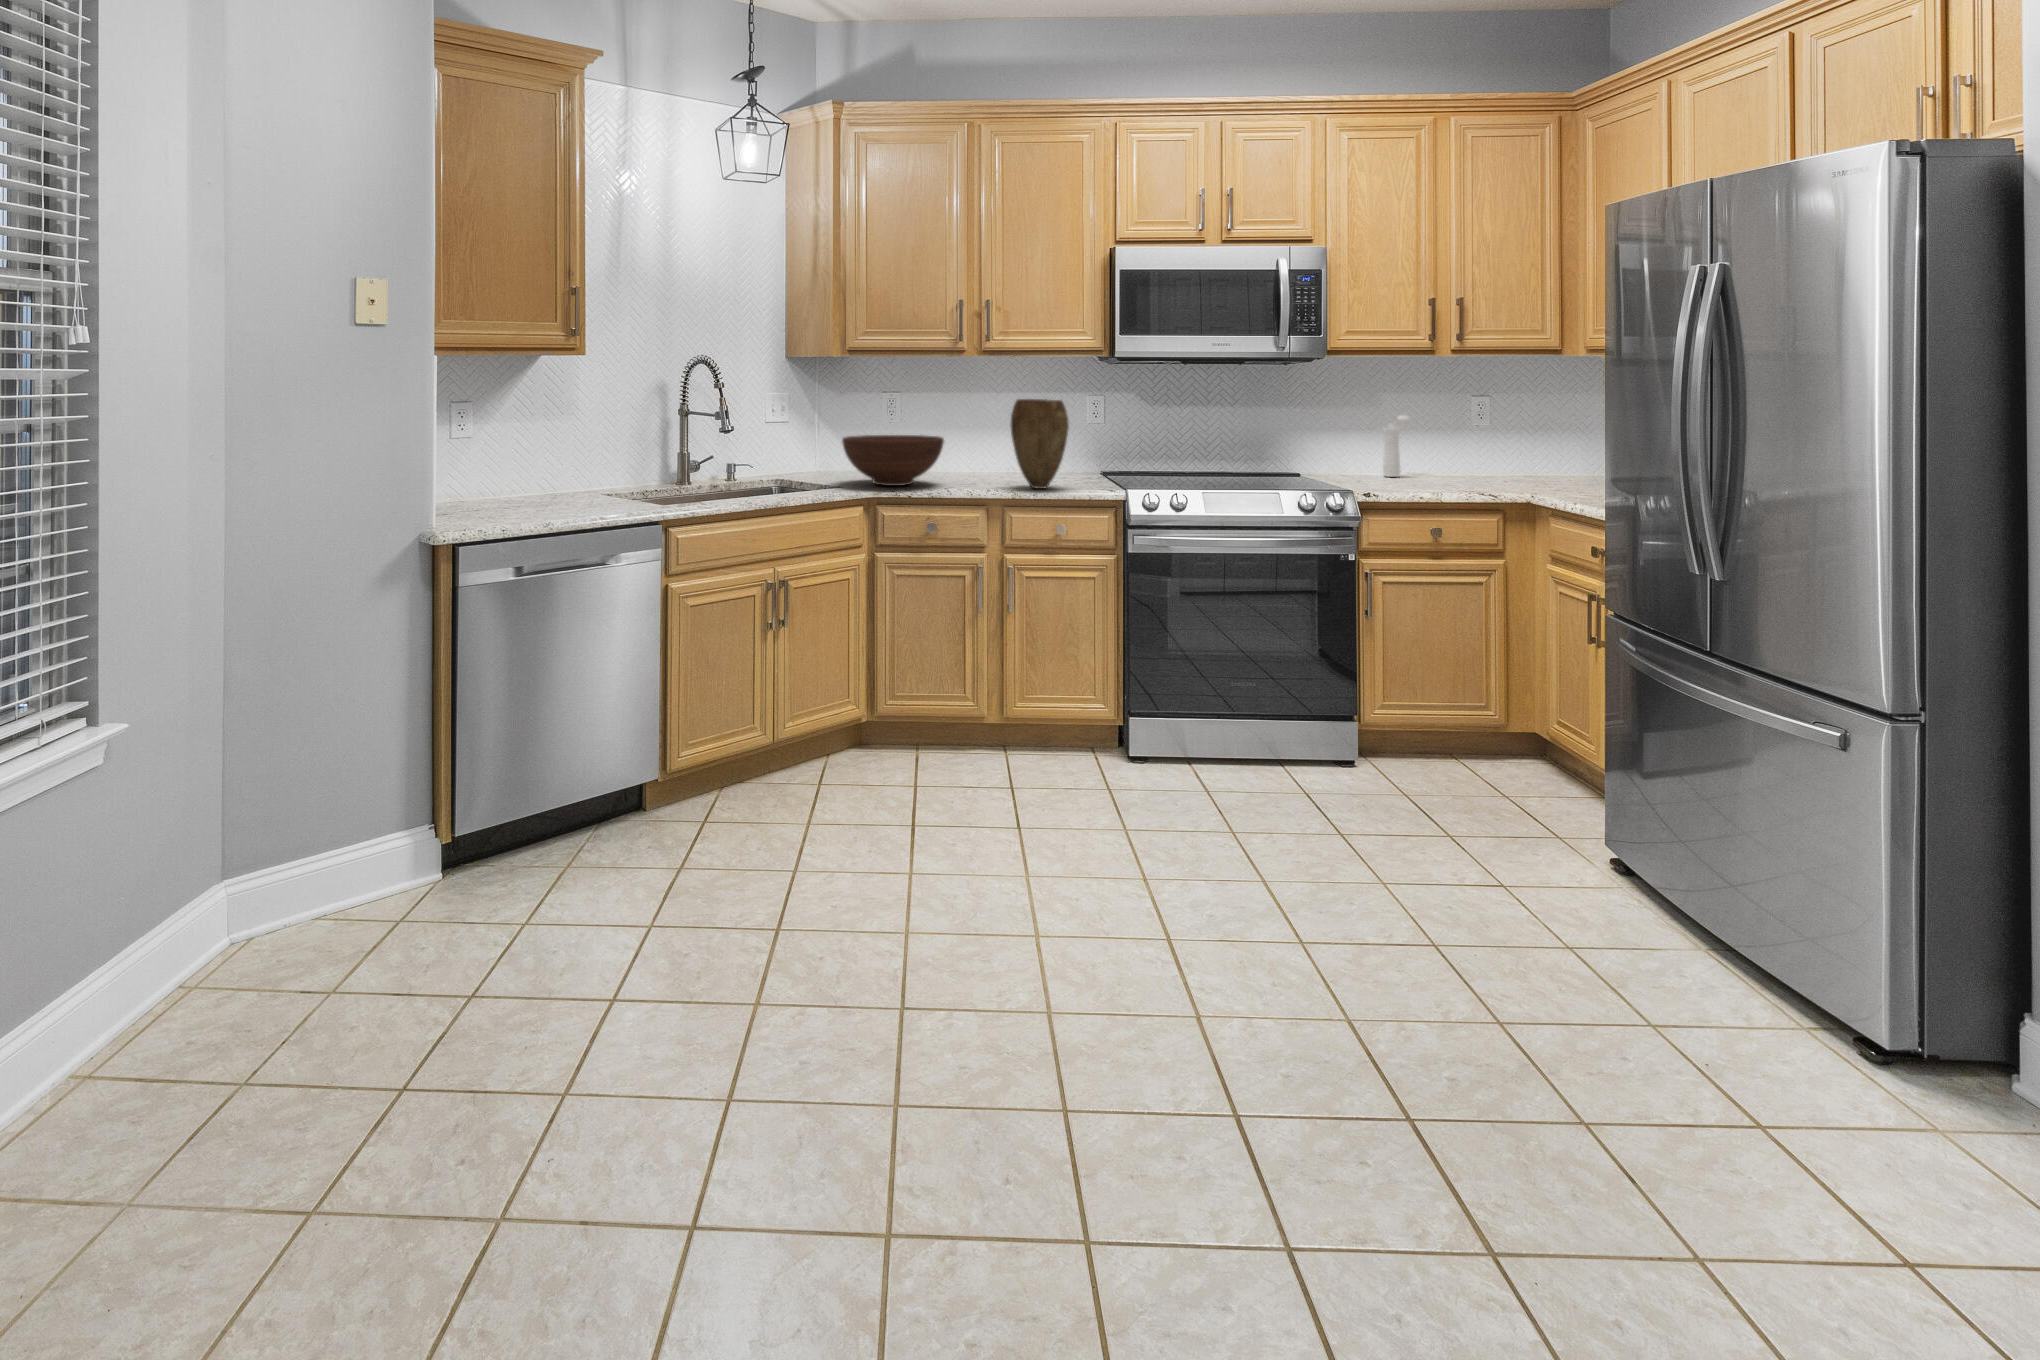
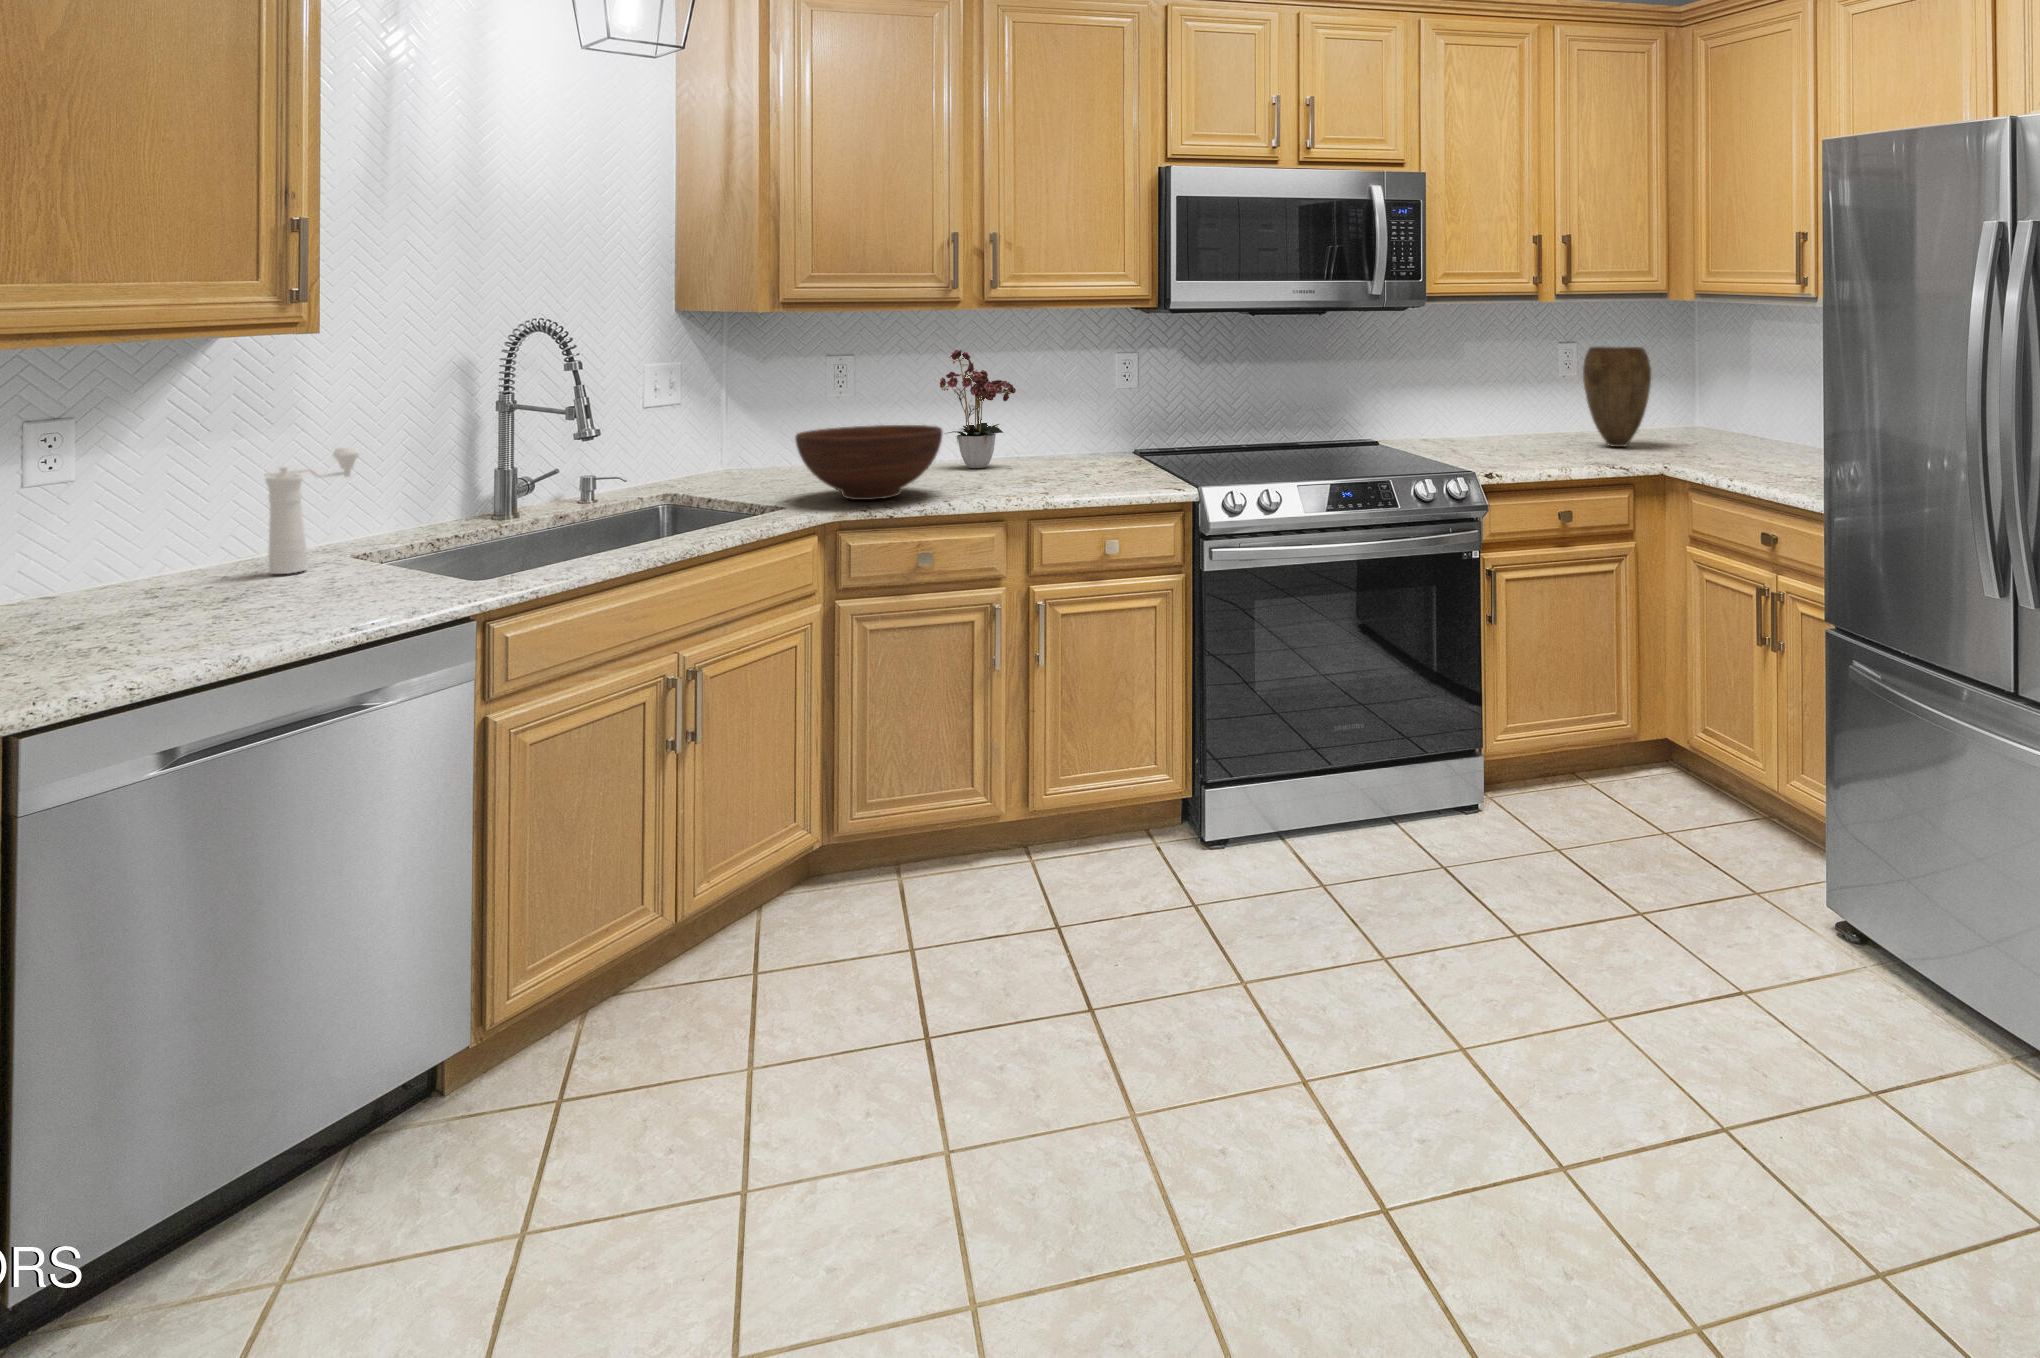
flower arrangement: none [946,379,1010,472] -> present [940,350,1016,468]
vase: present [1011,399,1069,489] -> present [1583,347,1651,447]
pepper mill: present [1383,416,1409,477] -> present [265,446,360,574]

